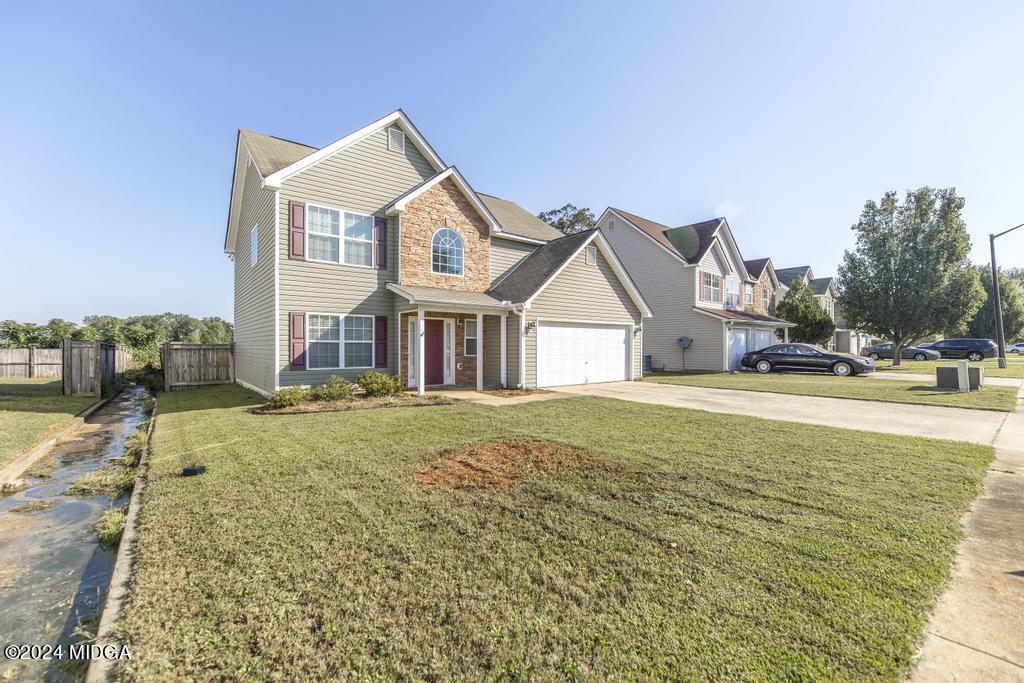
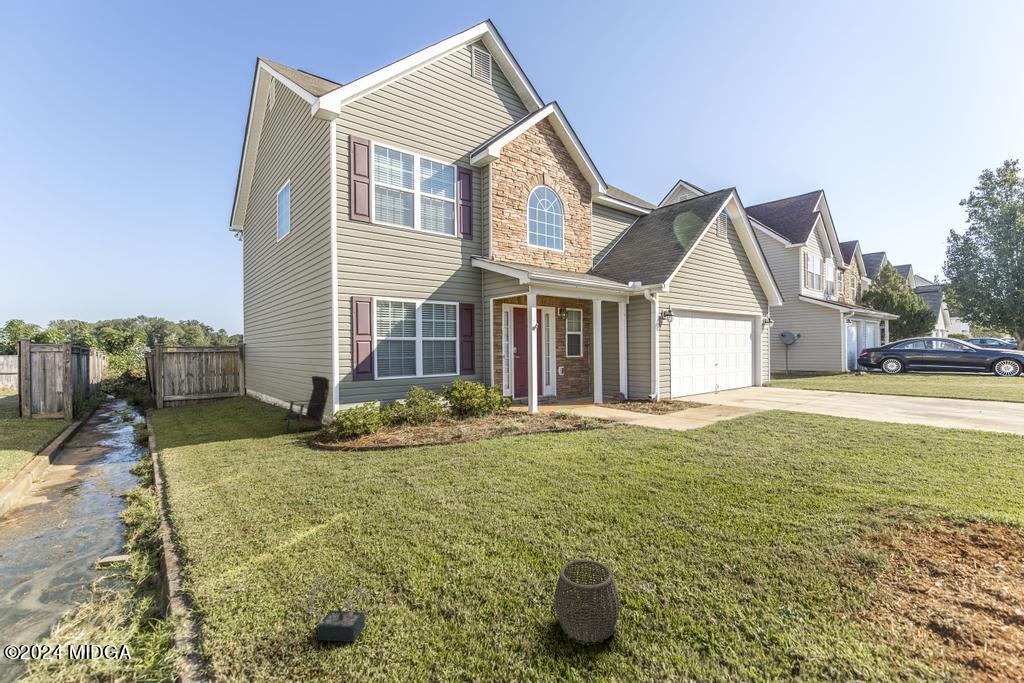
lounge chair: none [241,367,274,407] -> present [284,376,329,435]
woven basket: none [281,446,311,475] -> present [554,560,620,643]

